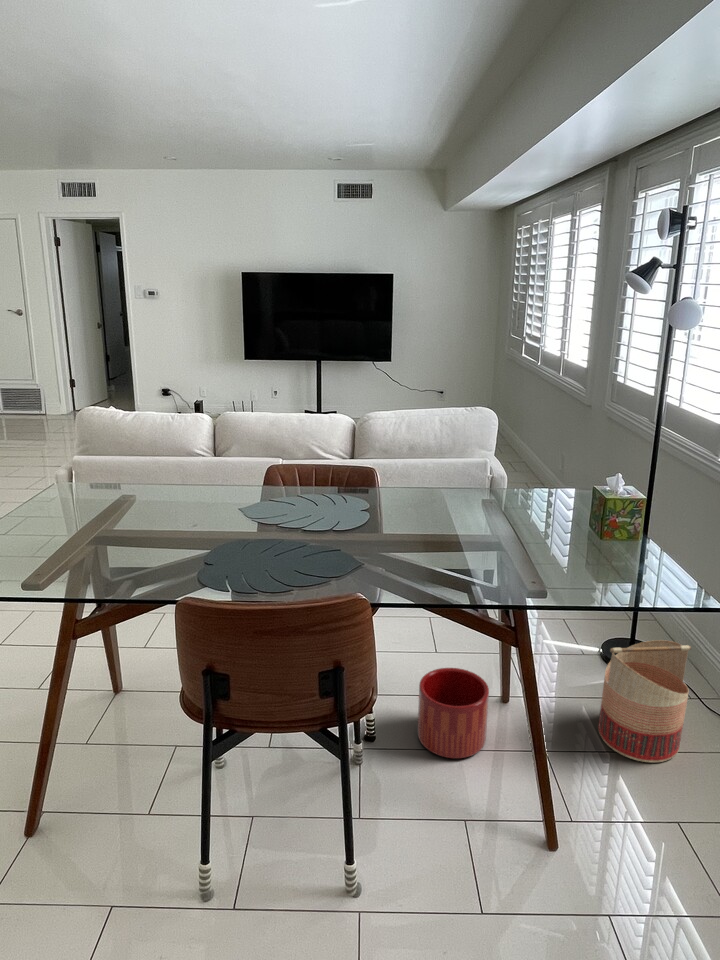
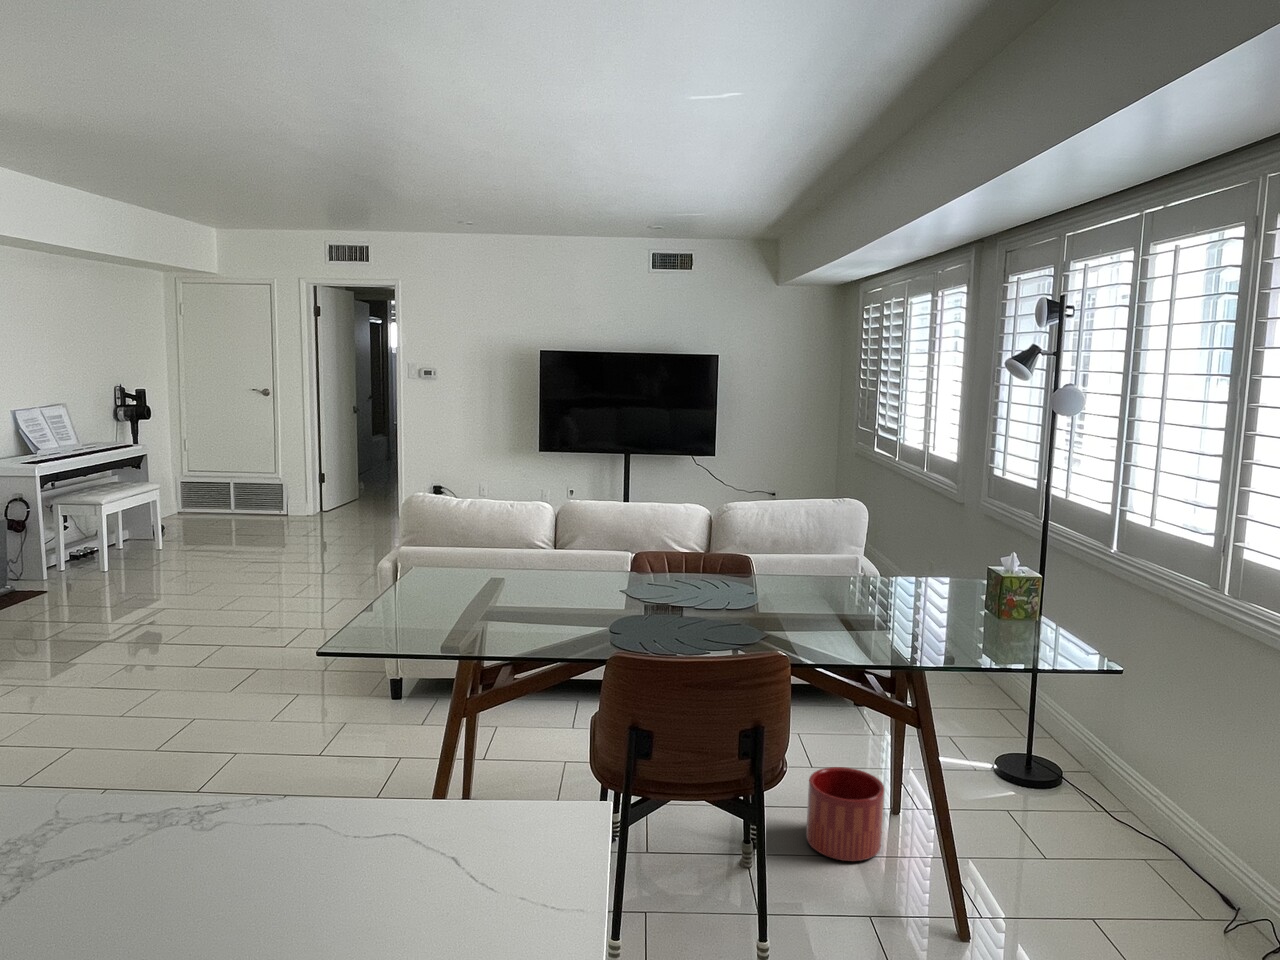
basket: present [598,640,691,763] -> none [1001,738,1096,868]

